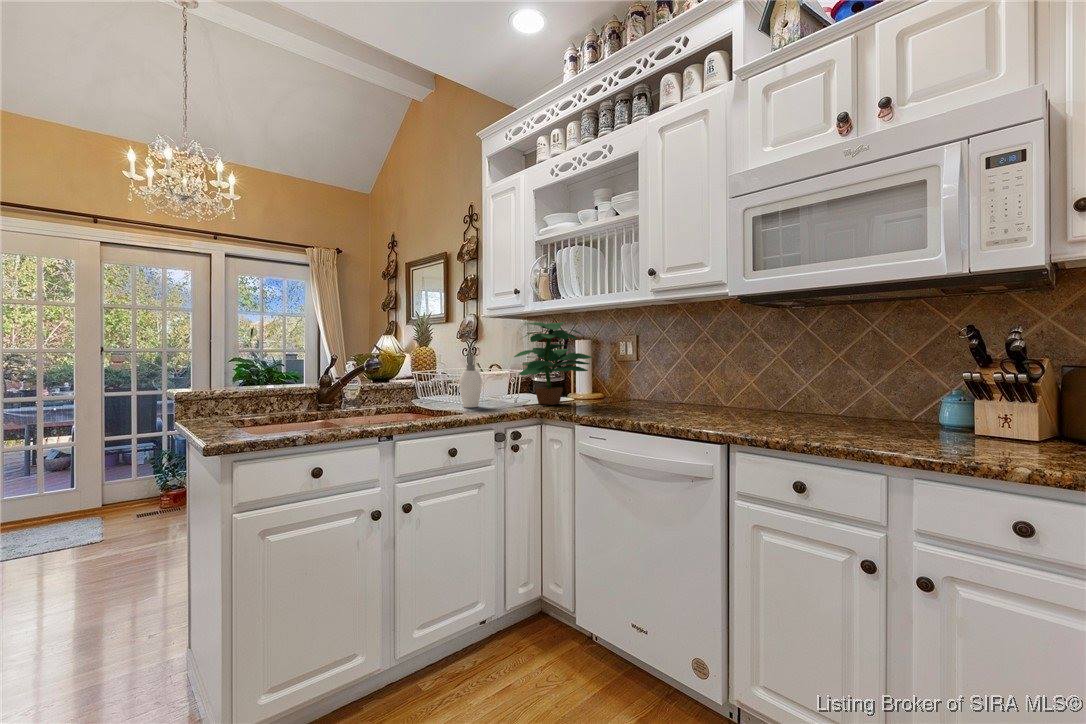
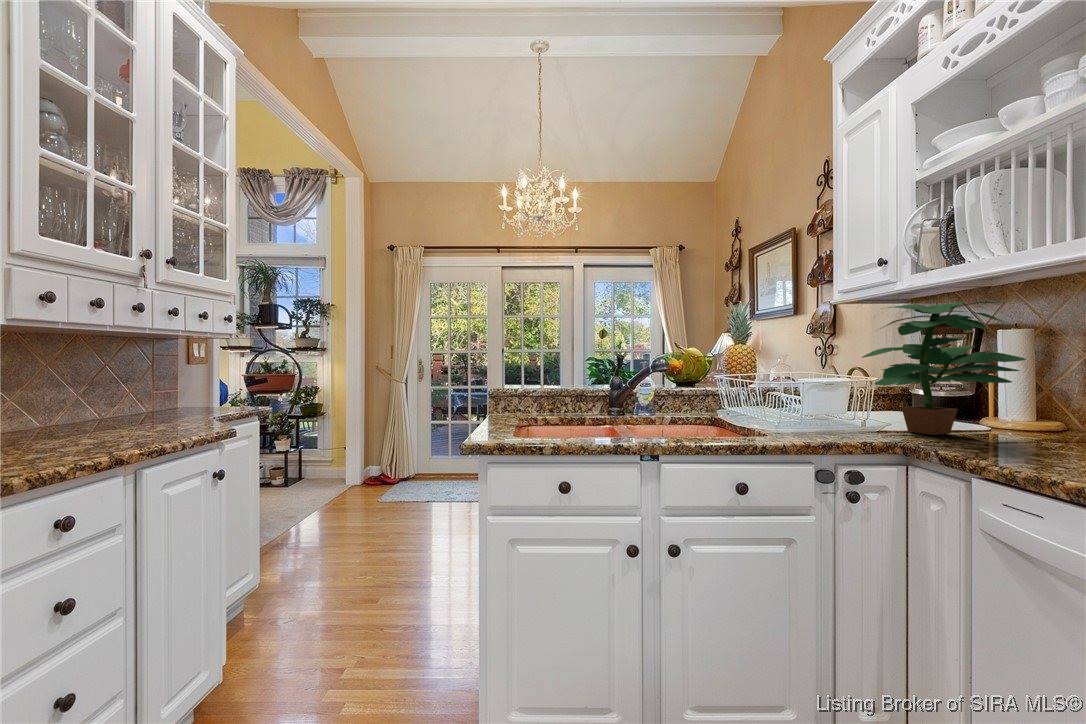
soap dispenser: present [459,355,482,407] -> none [774,355,816,427]

